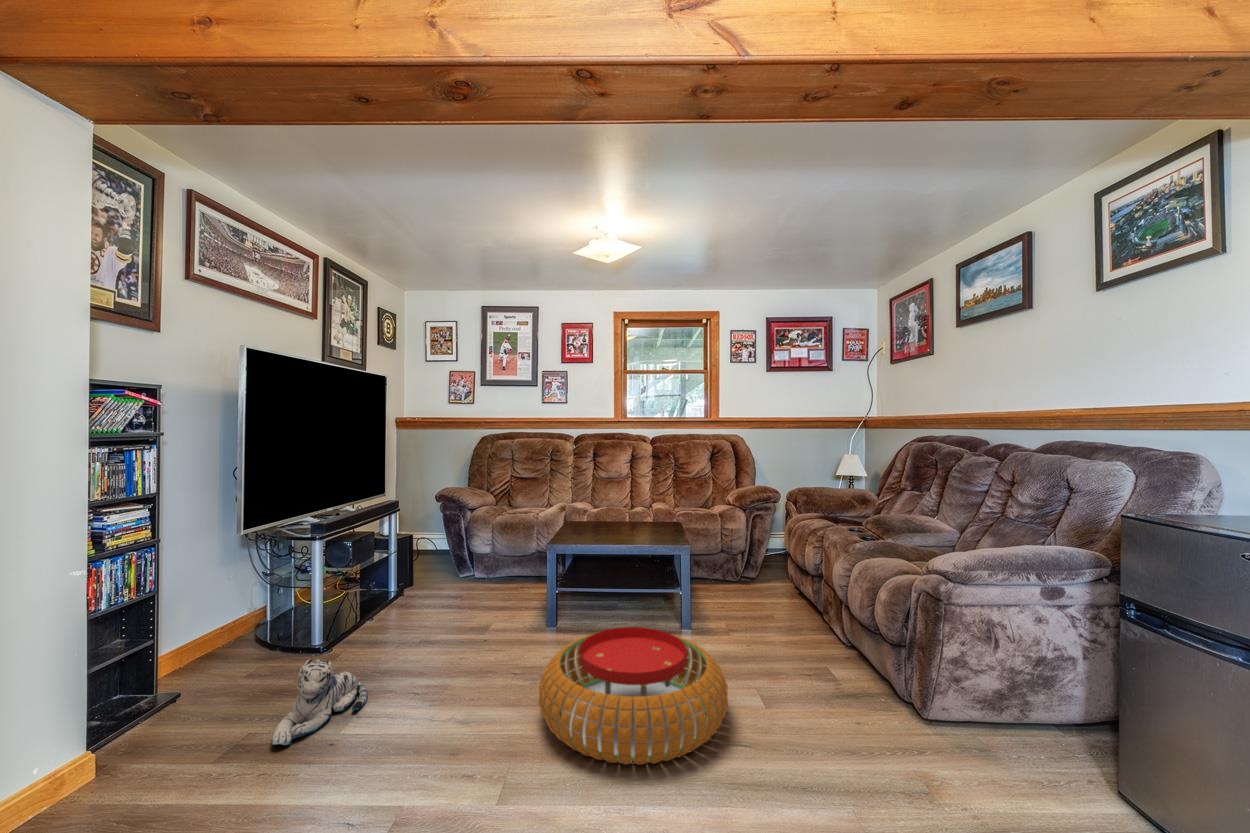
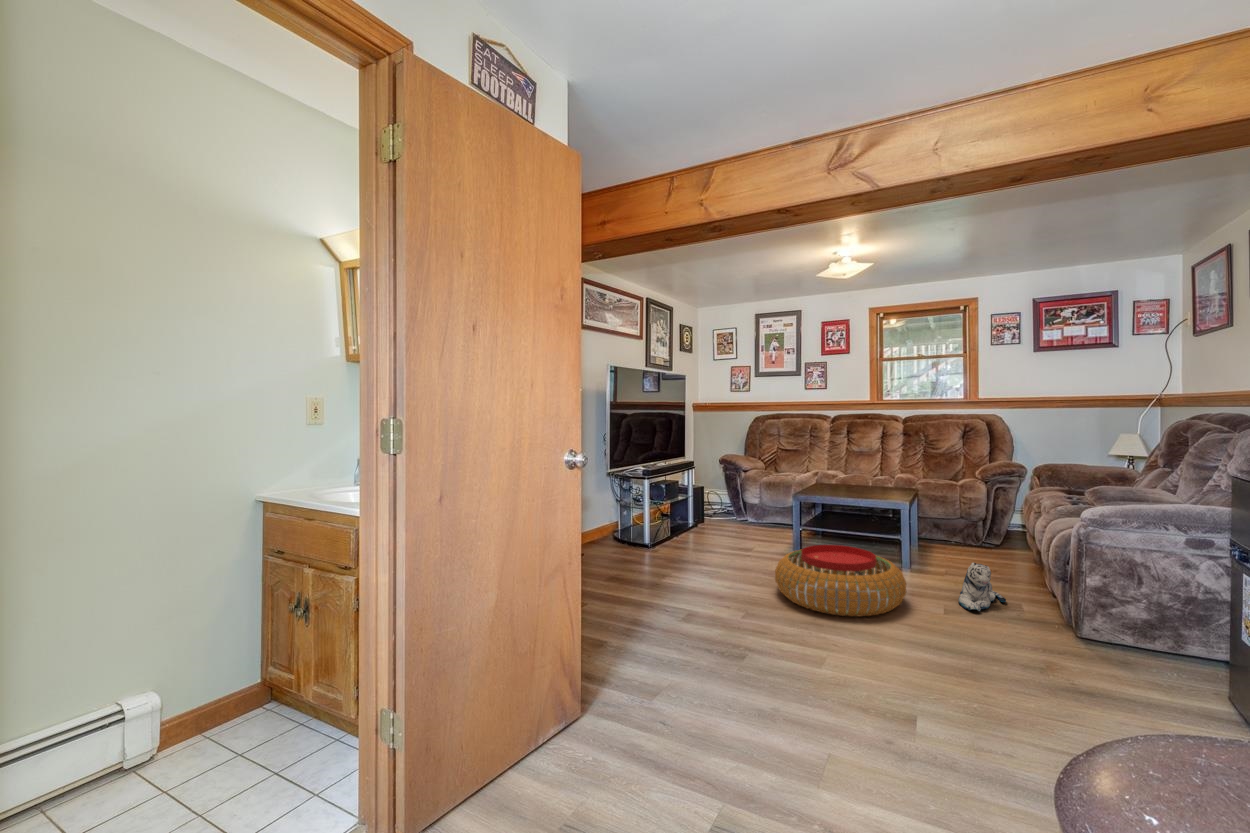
plush toy: present [272,659,368,745] -> present [958,563,1006,611]

